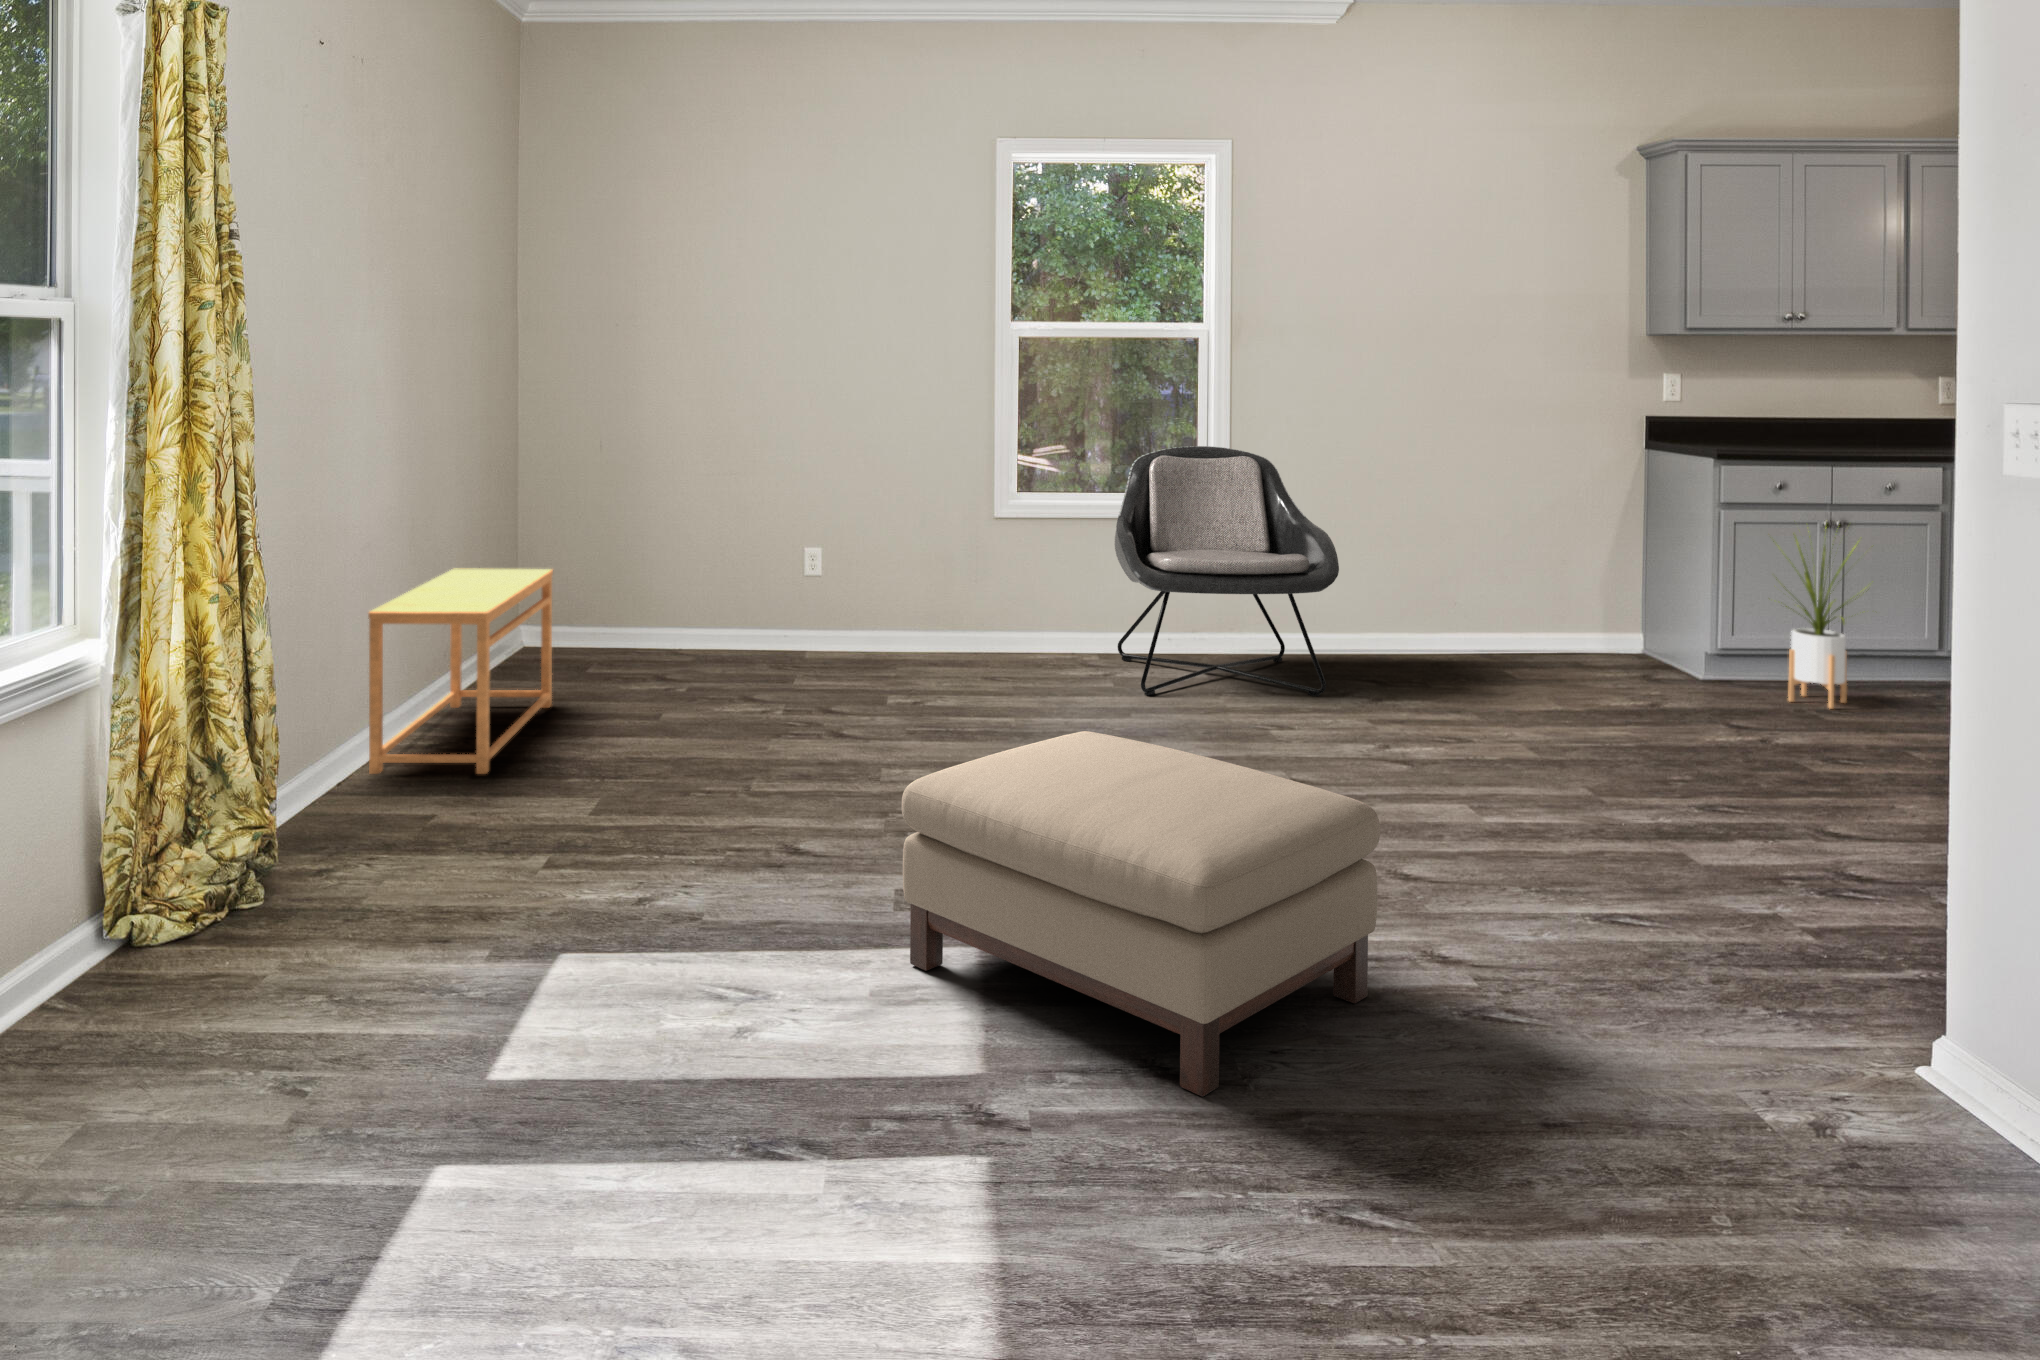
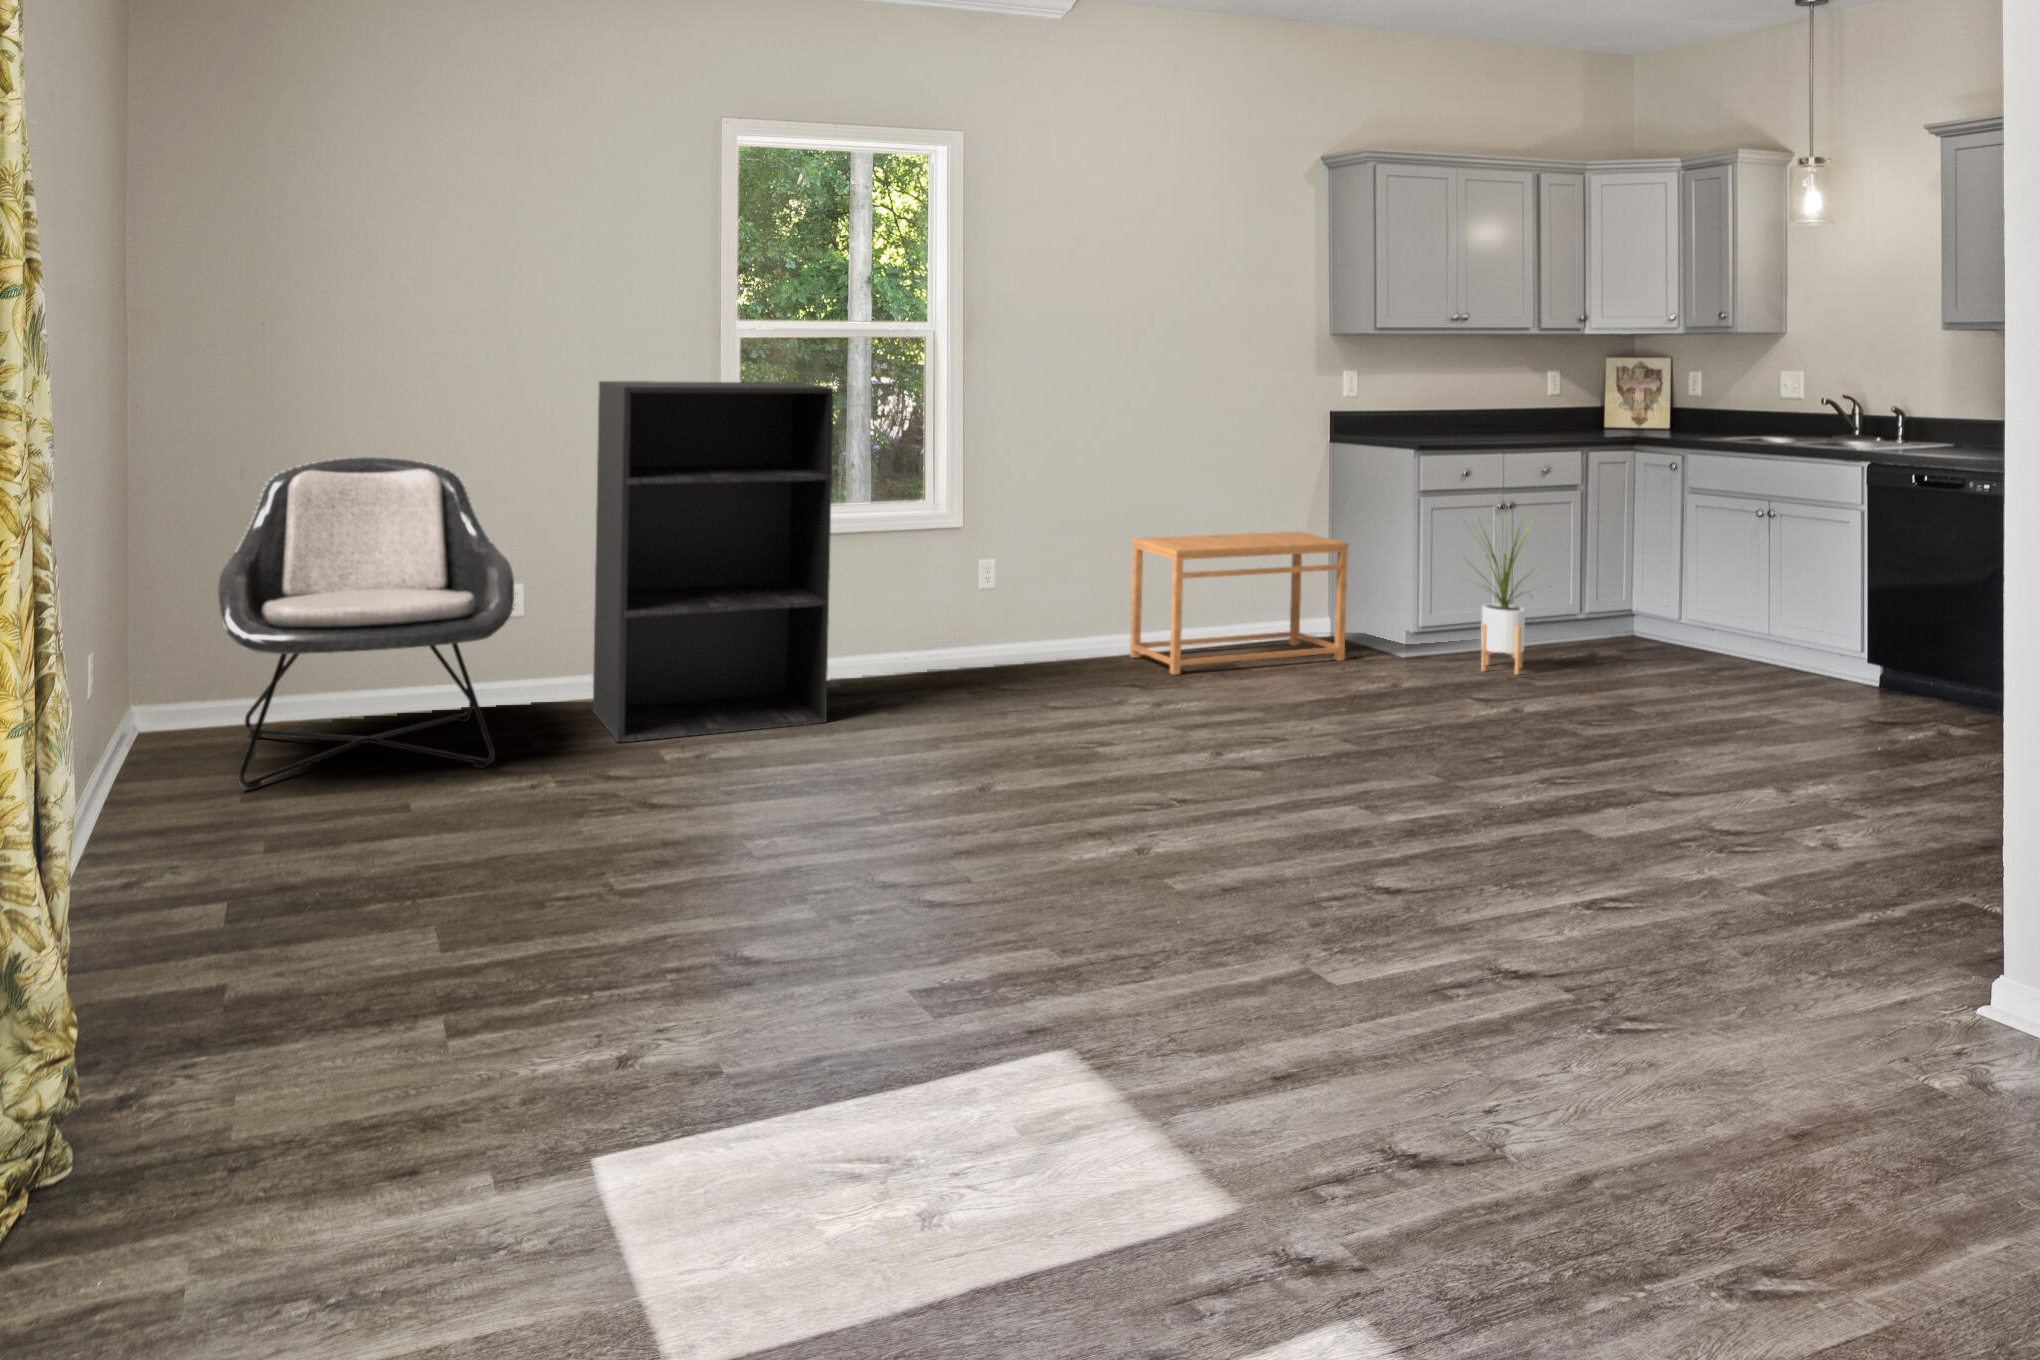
bookshelf: none [863,383,1049,686] -> present [593,381,834,742]
lounge chair: present [1115,446,1339,697] -> present [218,457,514,790]
side table: present [368,568,553,774] -> present [1130,531,1349,675]
ottoman: present [902,731,1380,1097] -> none [1009,779,1477,1155]

